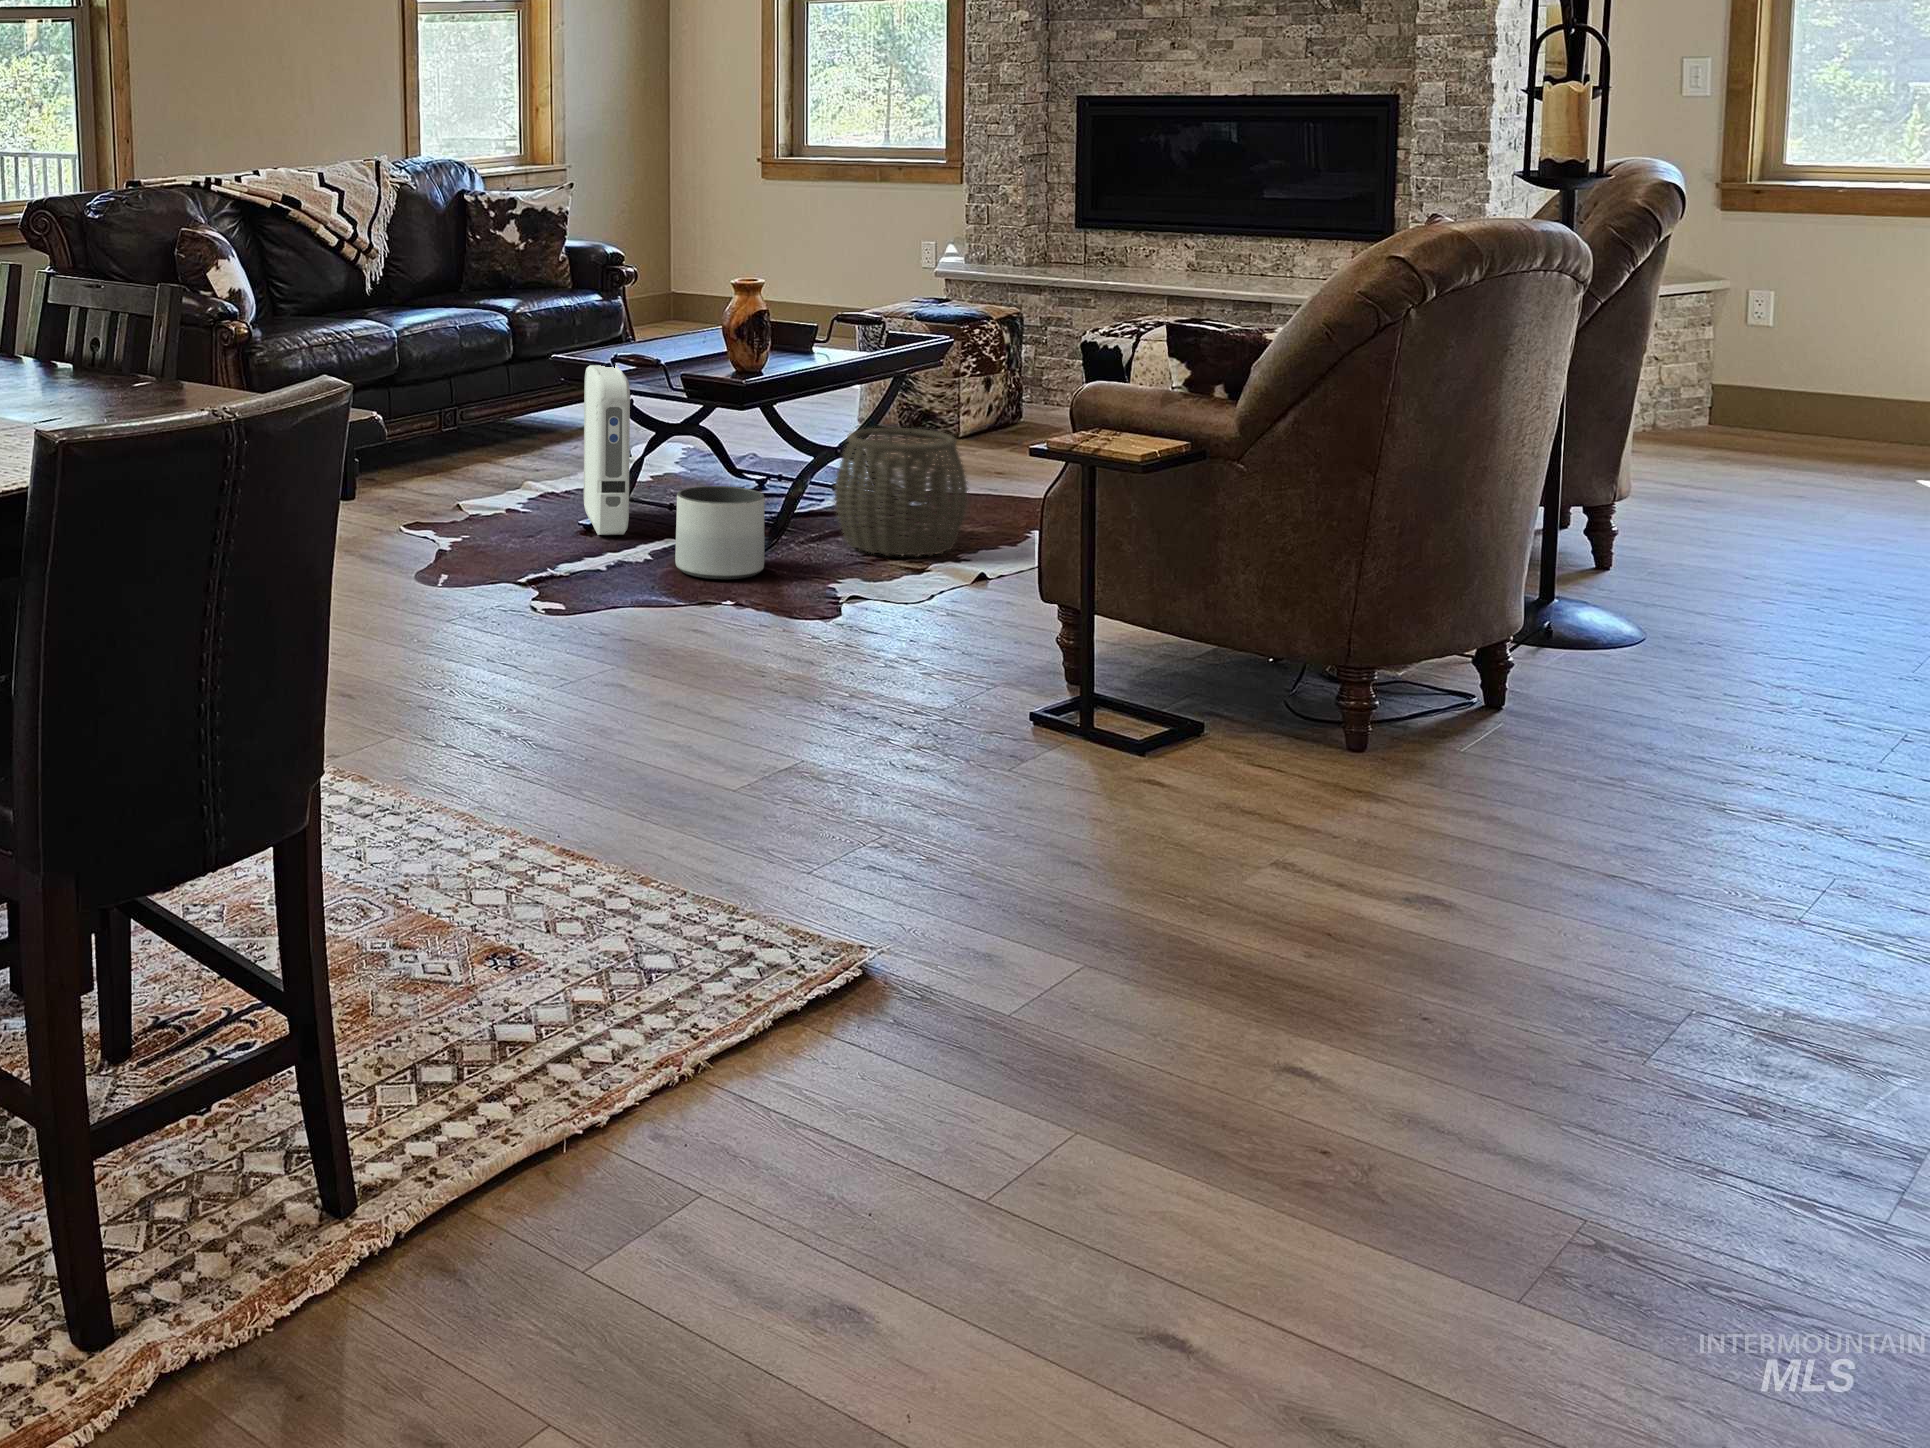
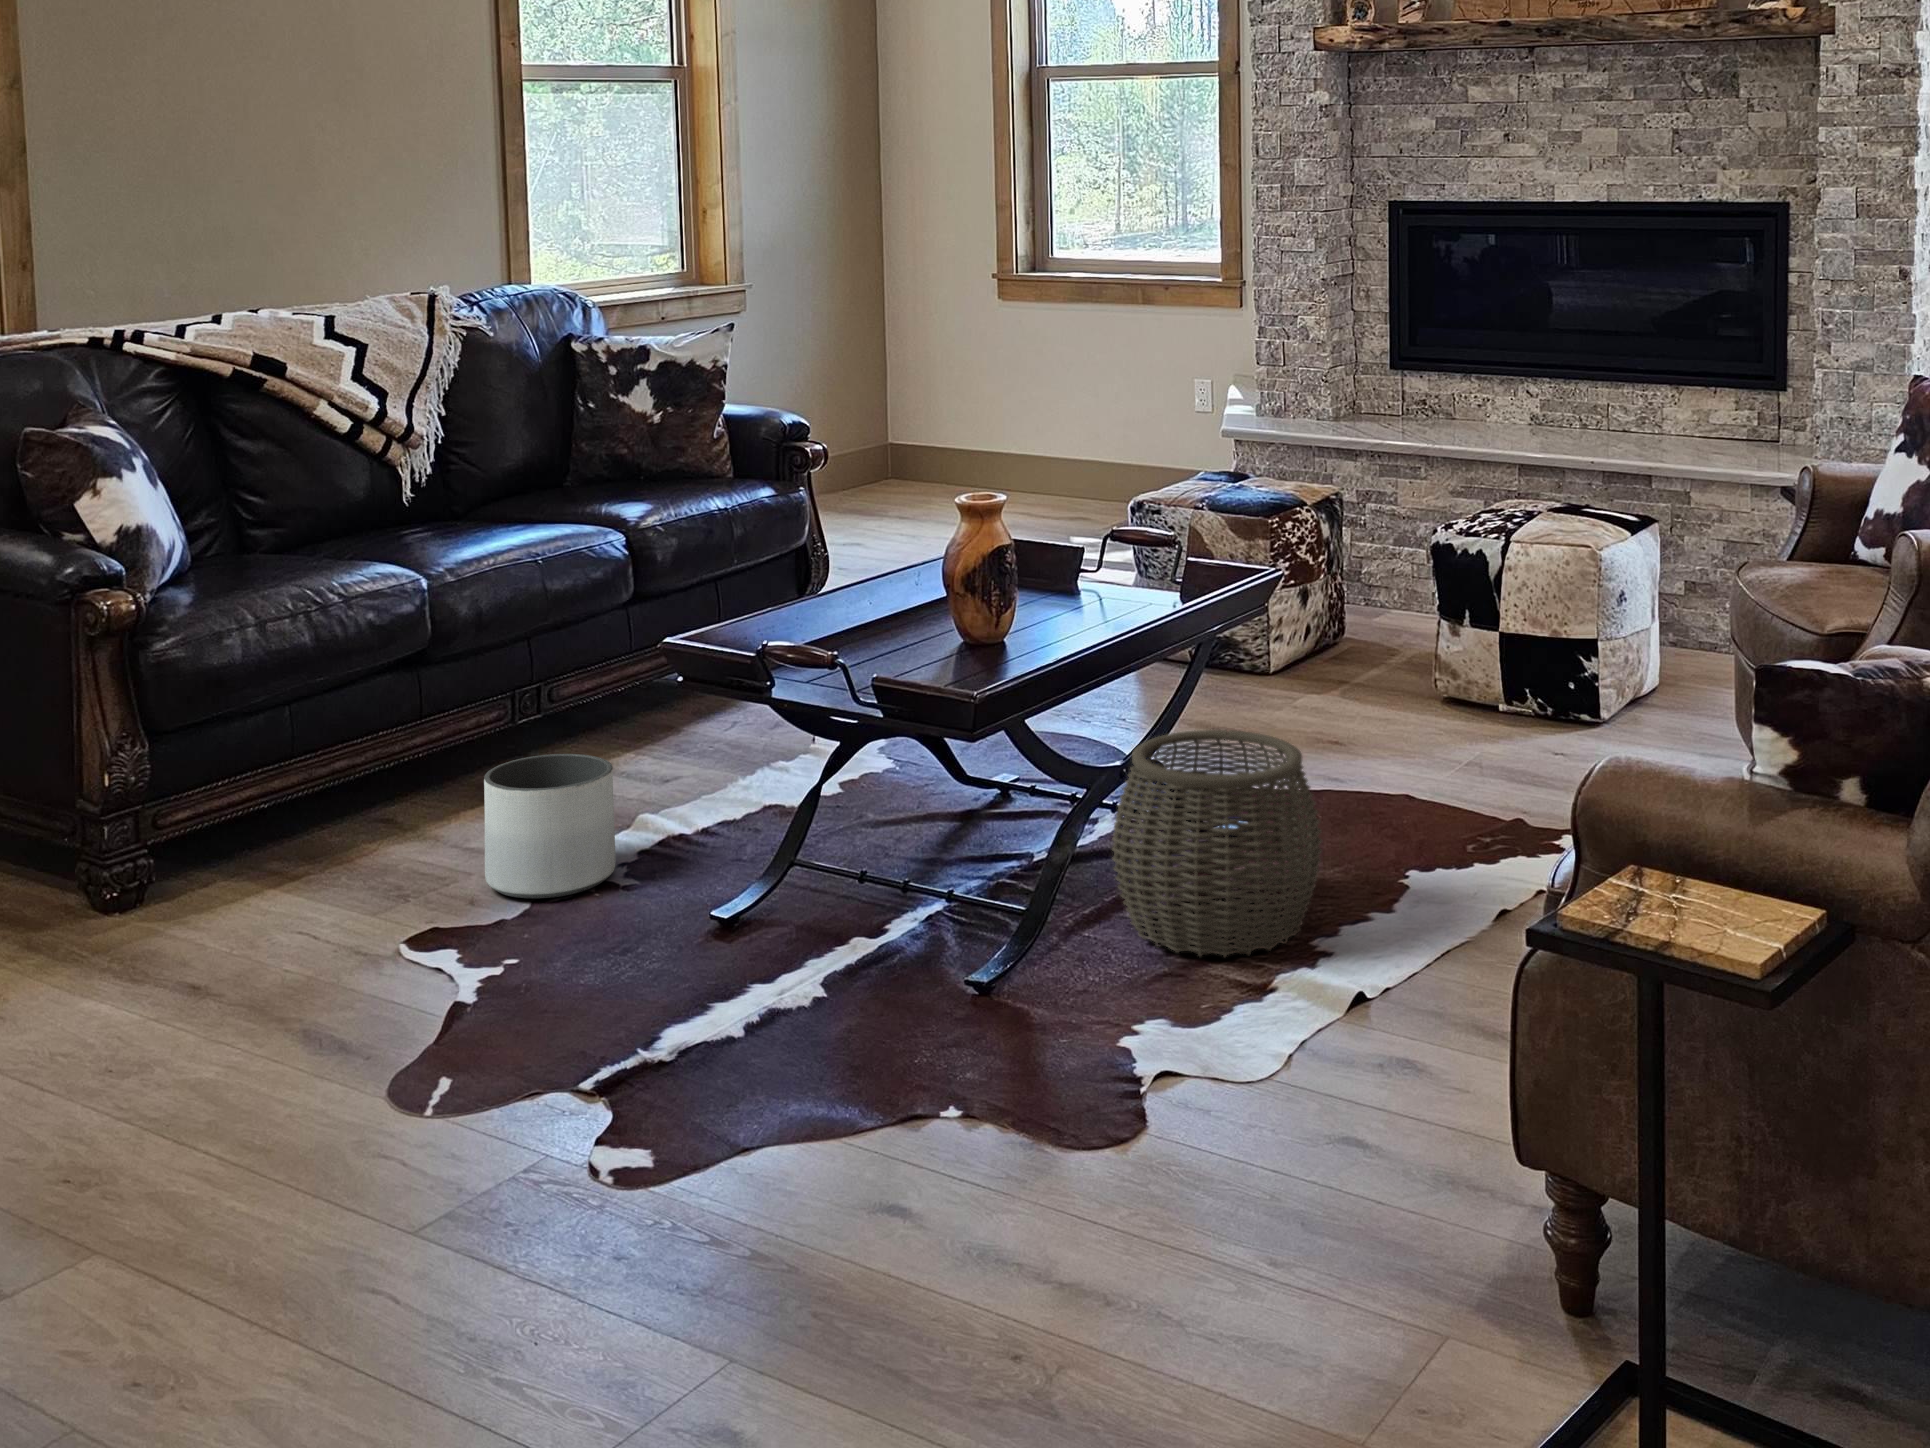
air purifier: present [584,365,630,535] -> none [713,641,781,936]
planter: present [675,486,765,579] -> present [484,754,615,898]

